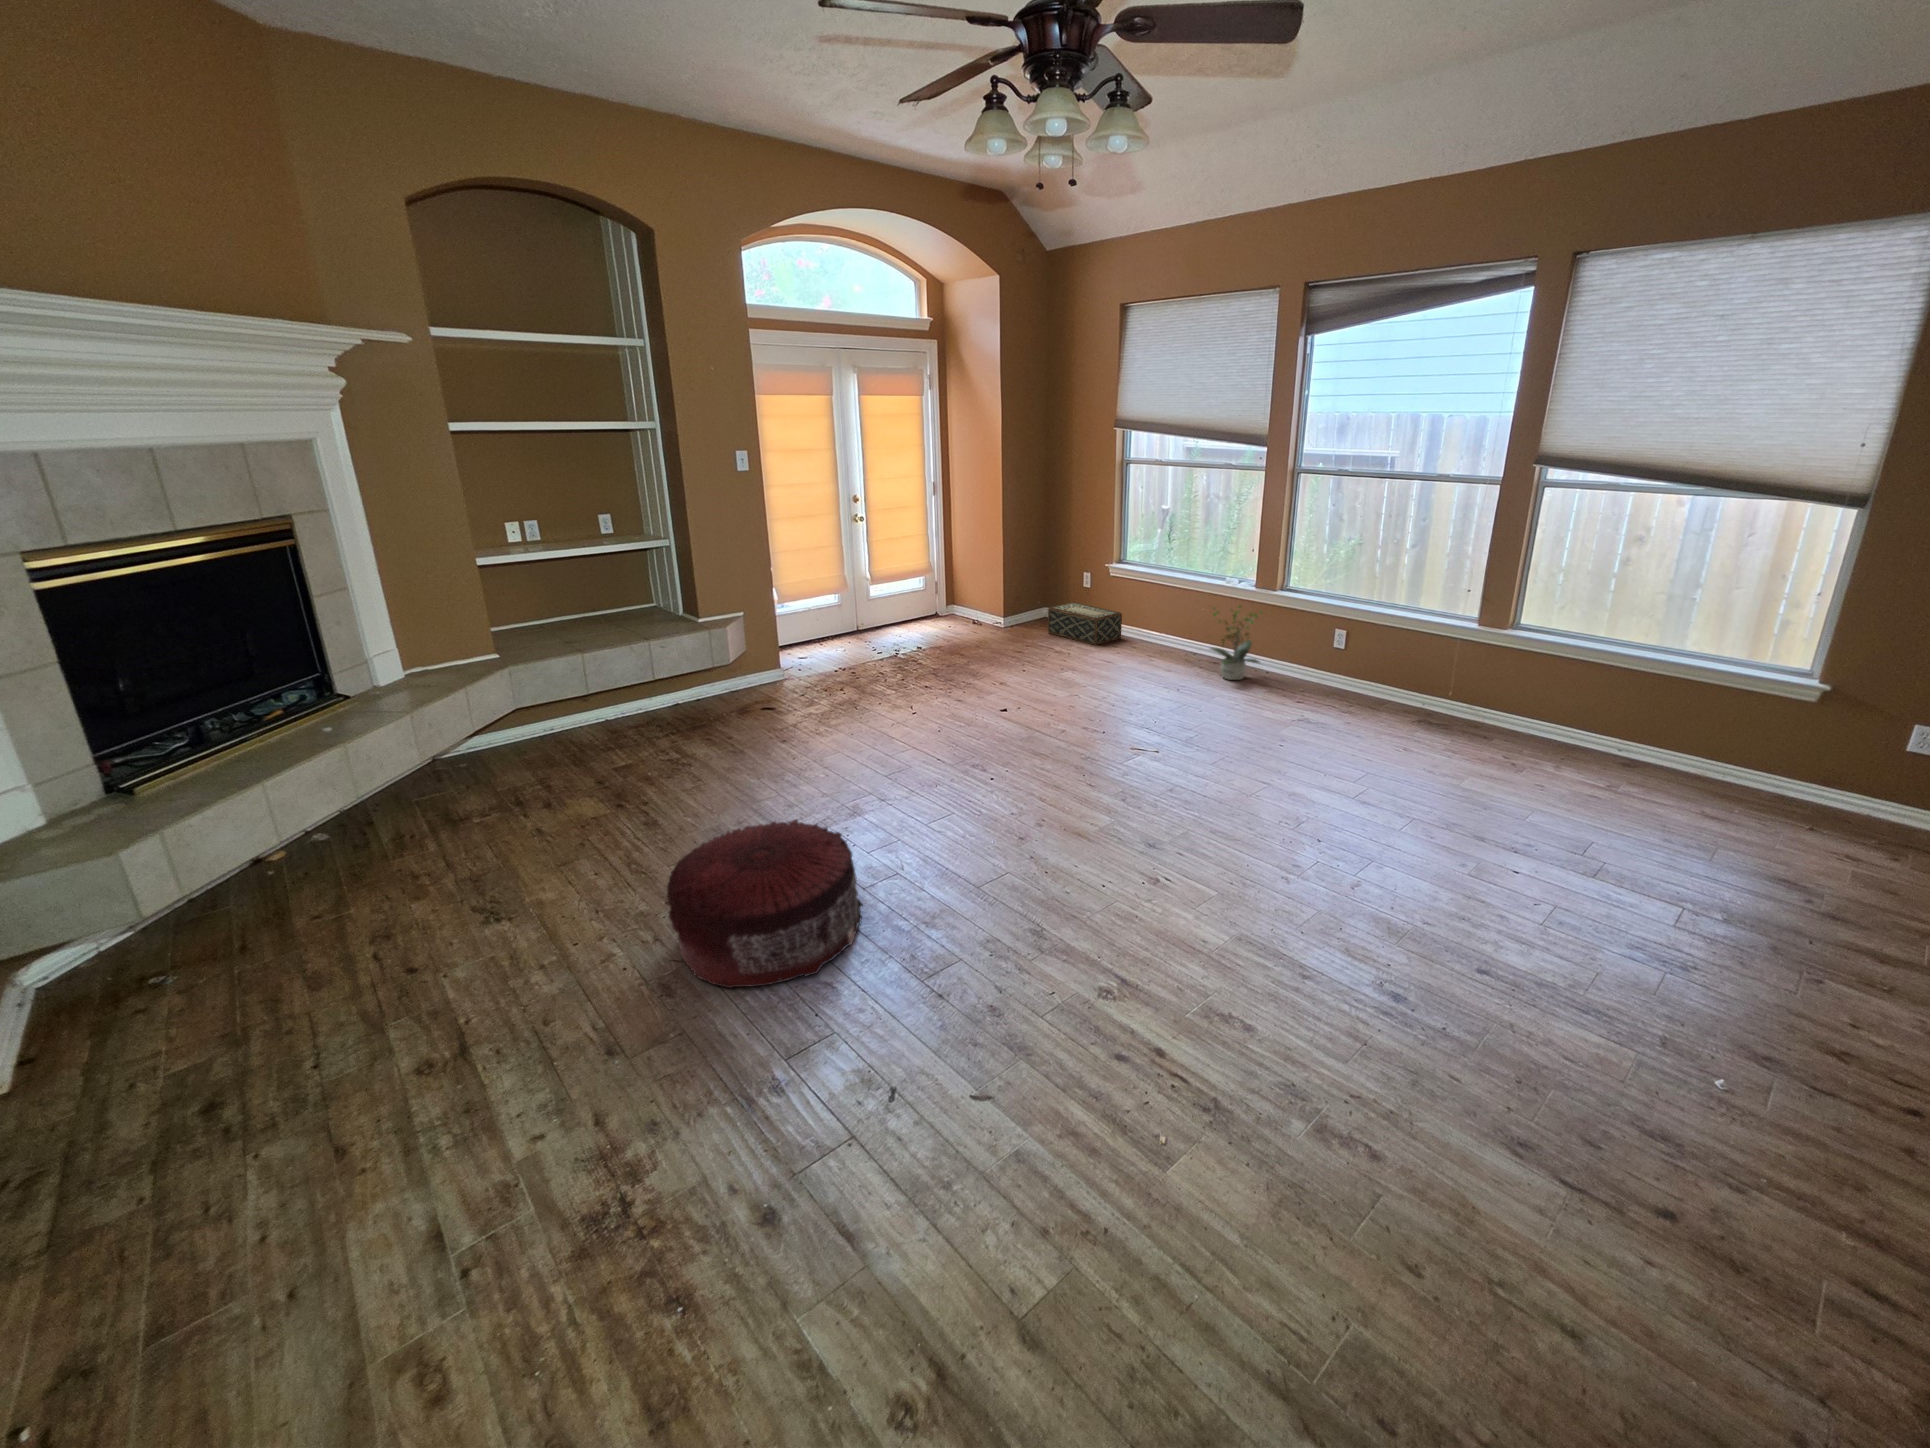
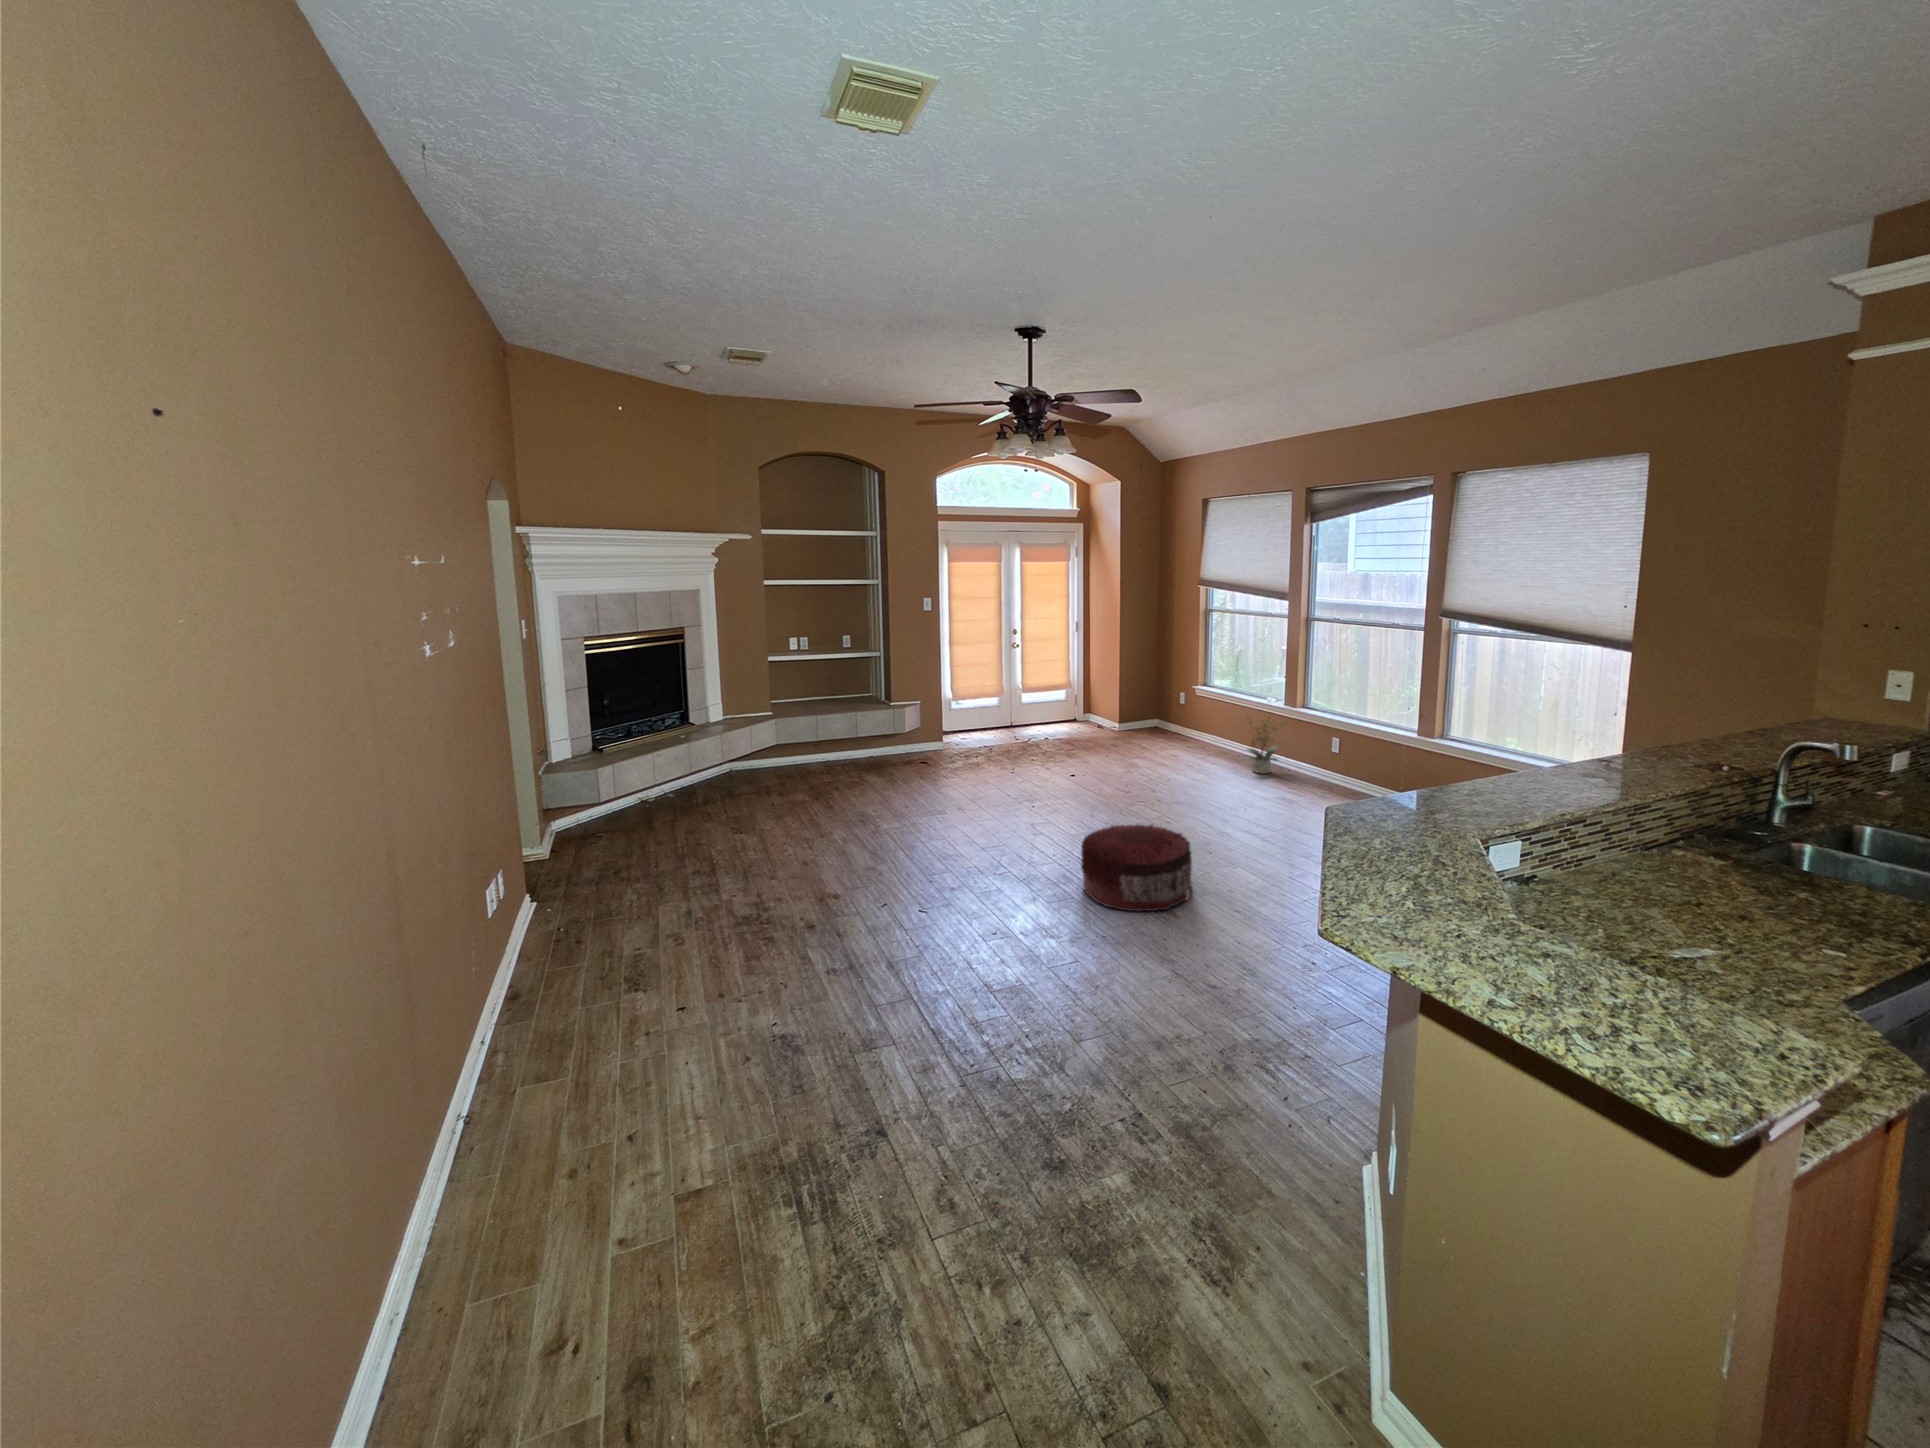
woven basket: present [1048,602,1122,645] -> none [1149,714,1202,745]
pouf: present [667,819,862,988] -> present [1081,825,1192,911]

